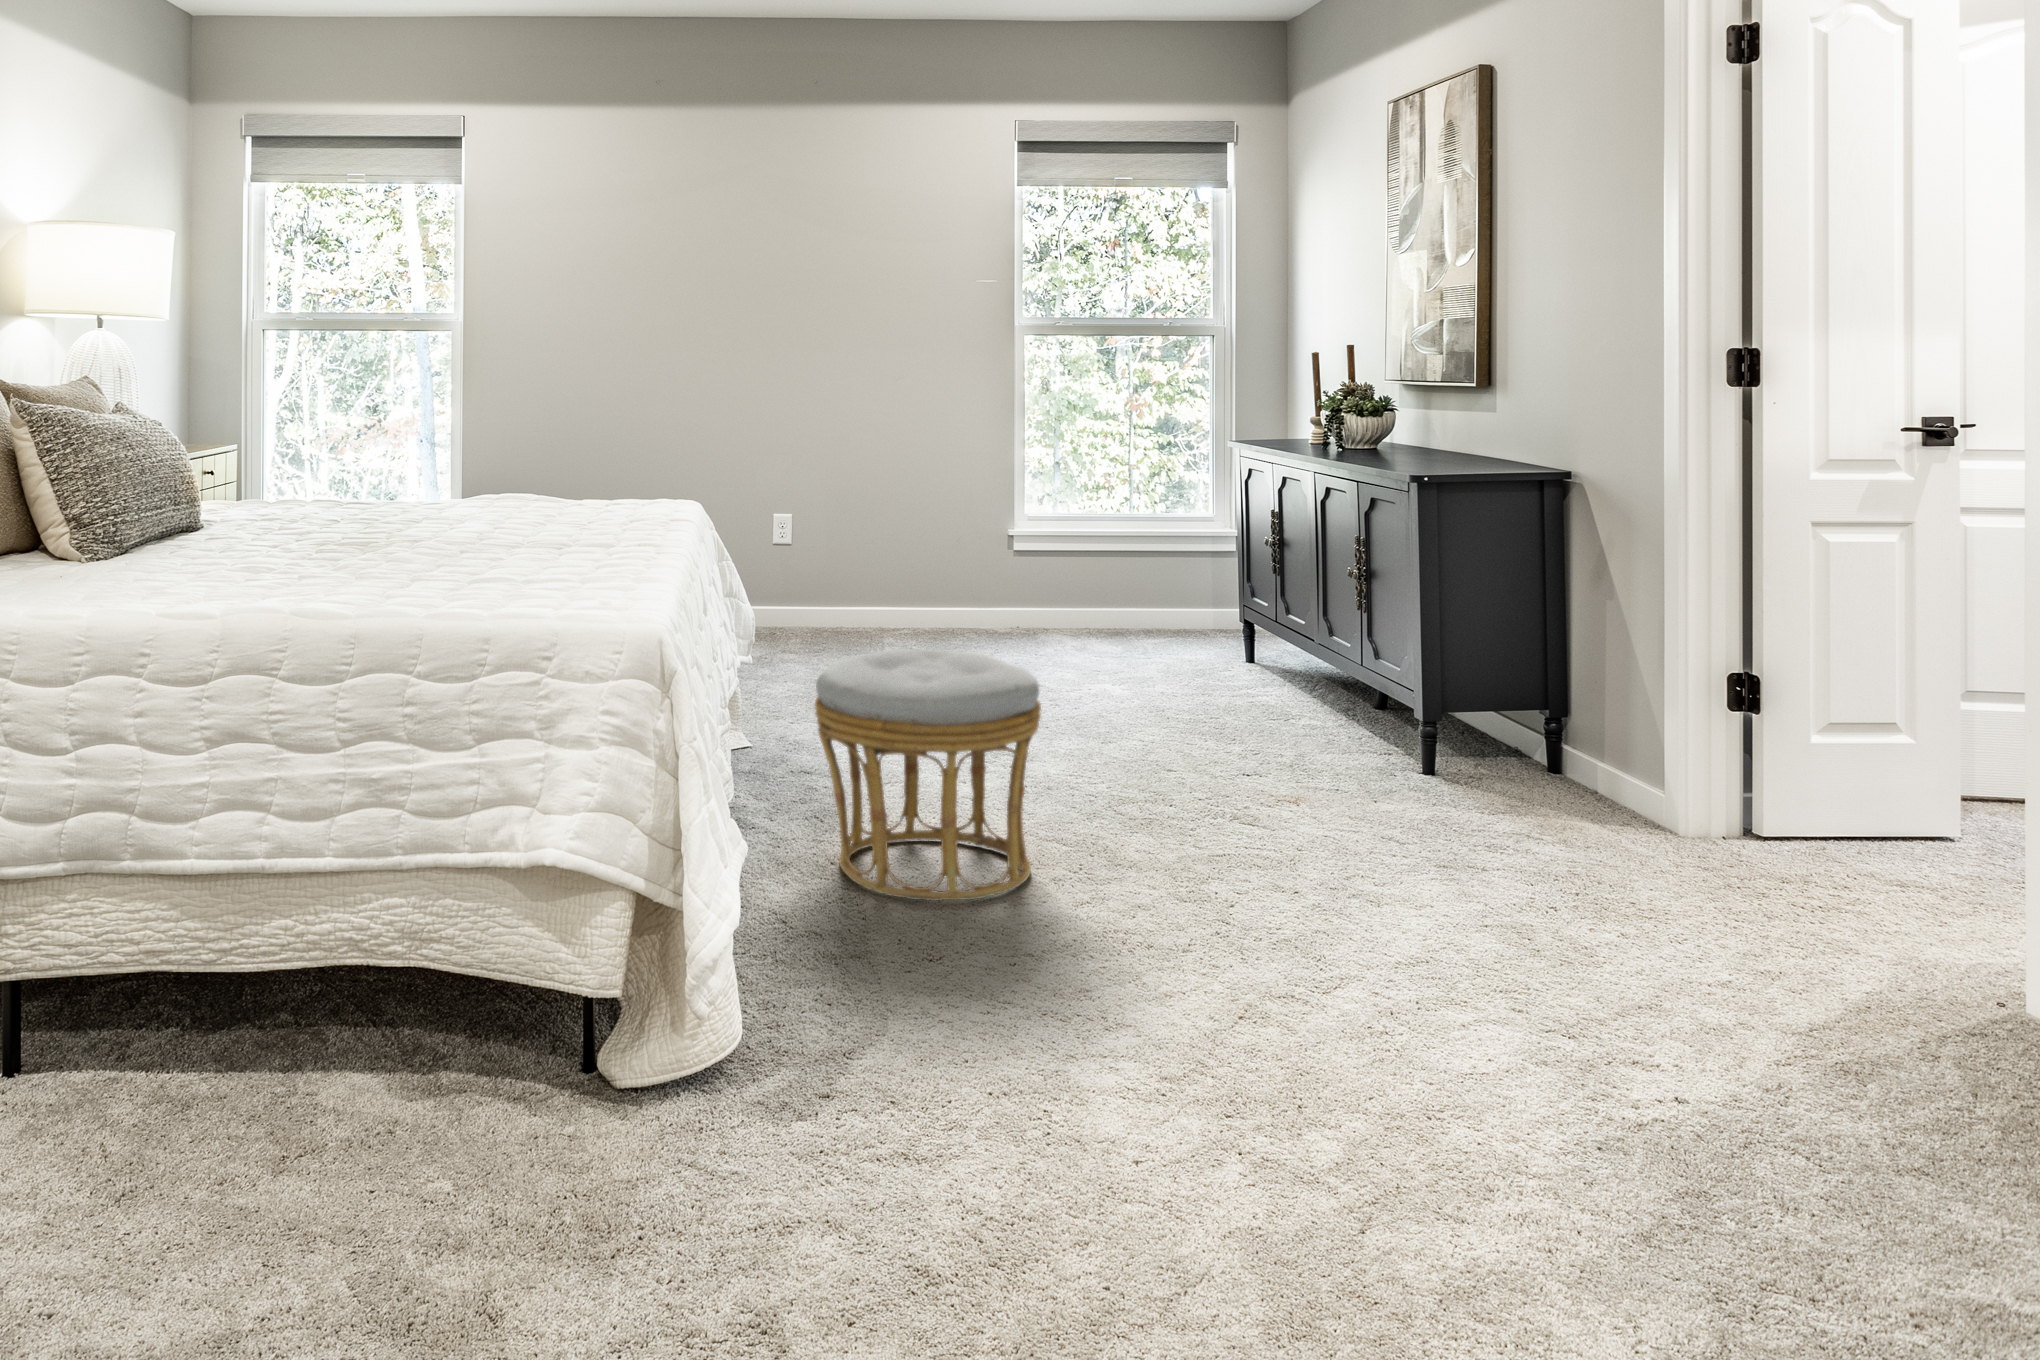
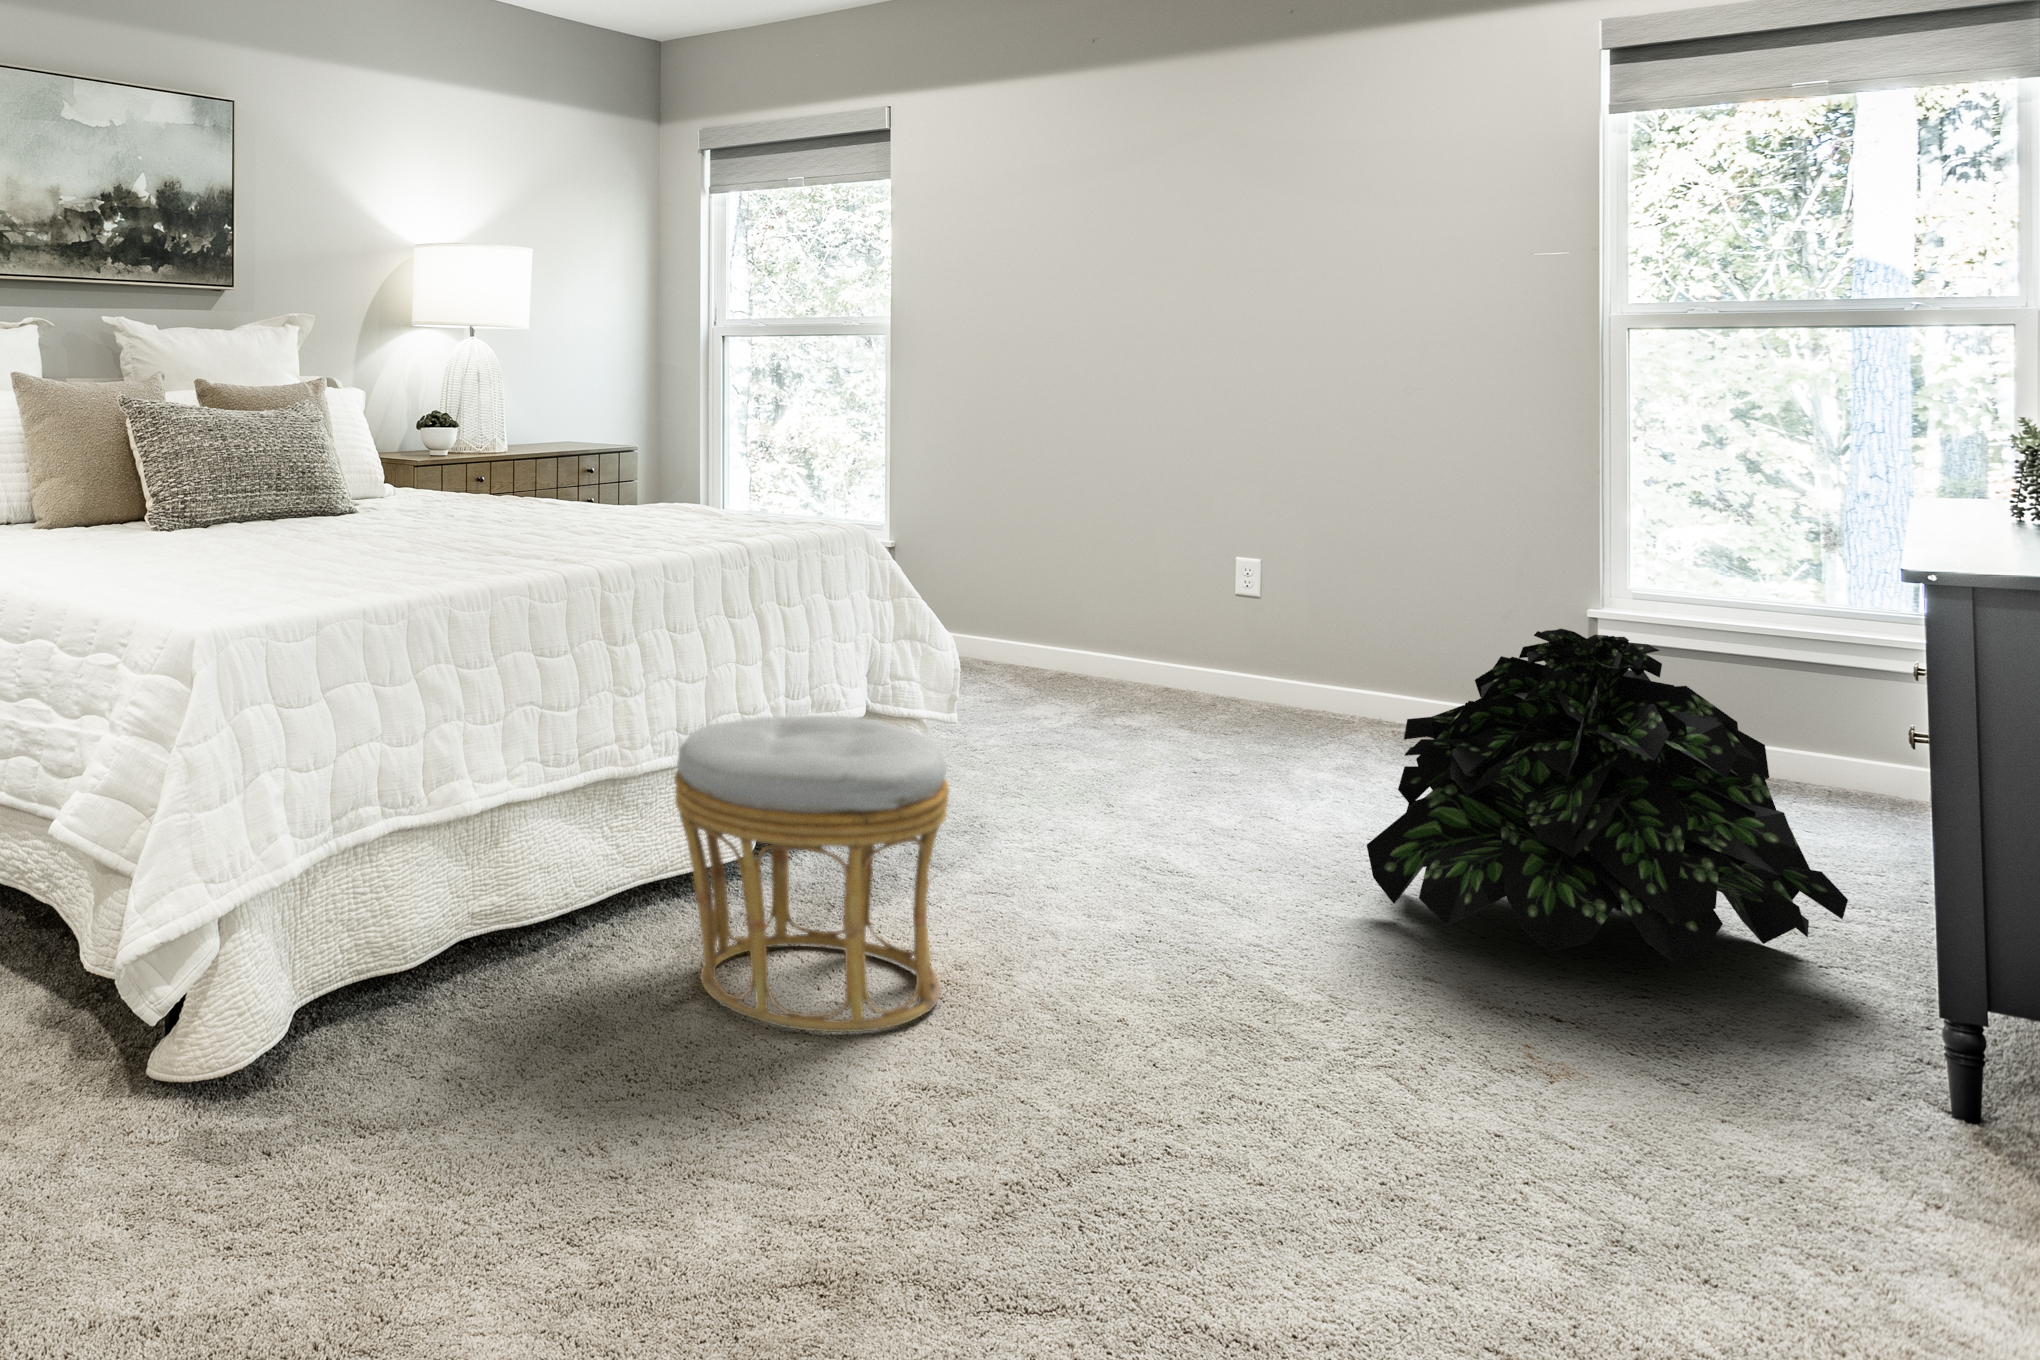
potted plant: none [1073,532,1339,738] -> present [1367,629,1848,962]

